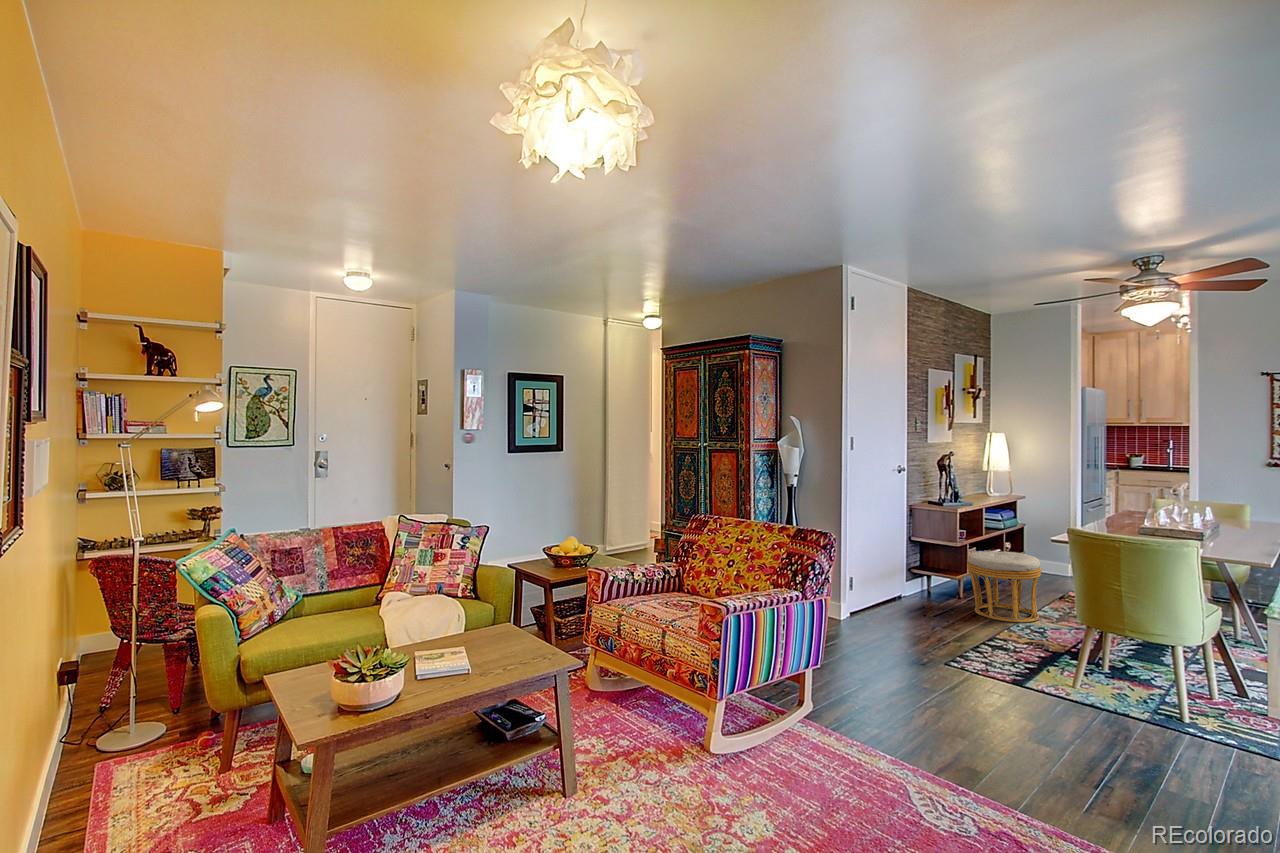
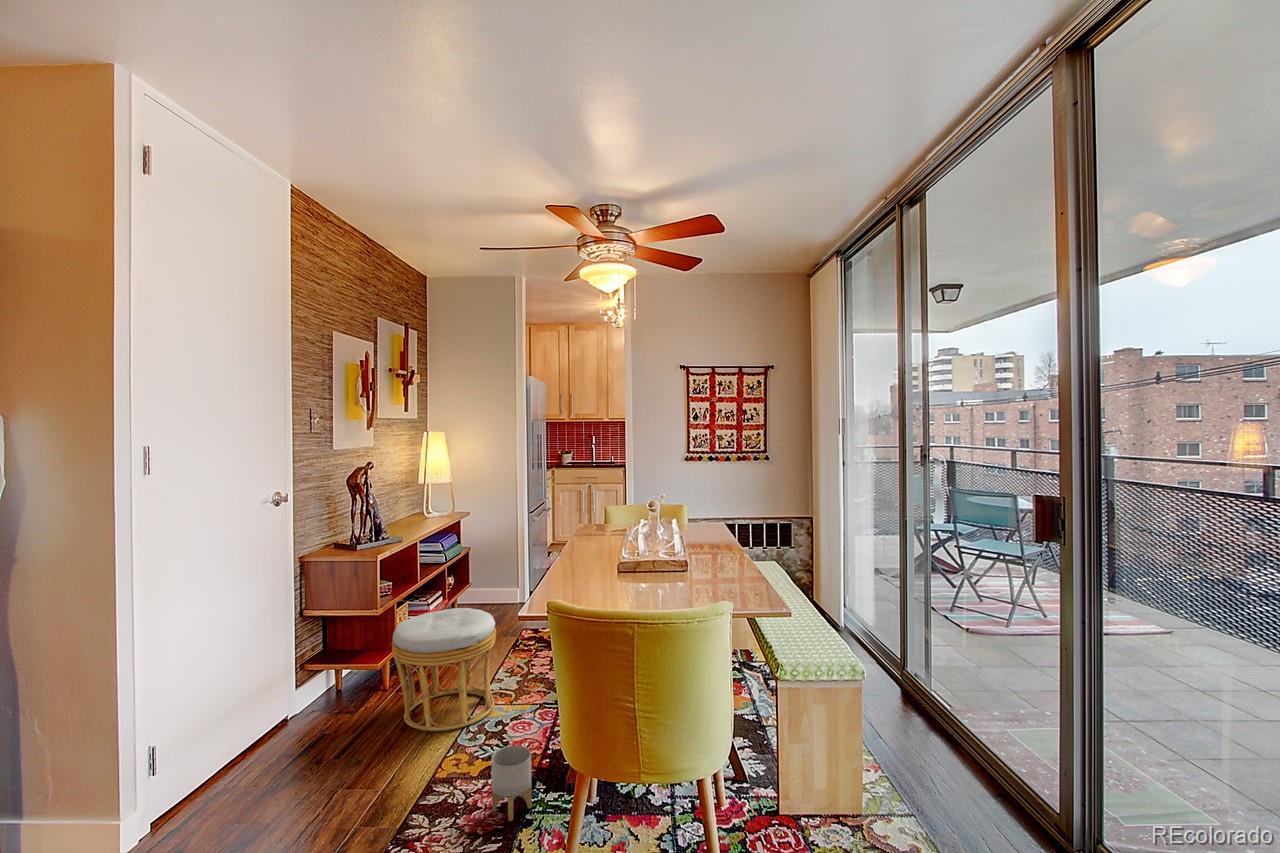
planter: none [1031,621,1058,658] -> present [492,746,532,821]

